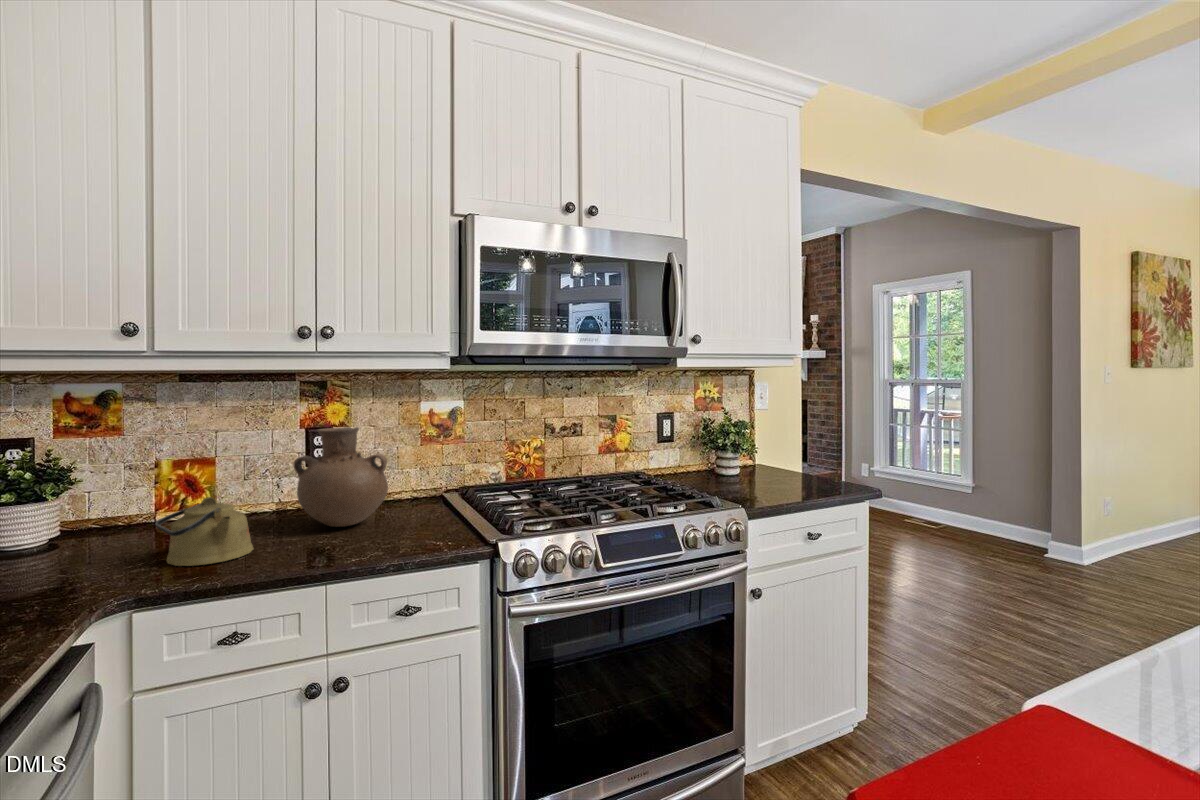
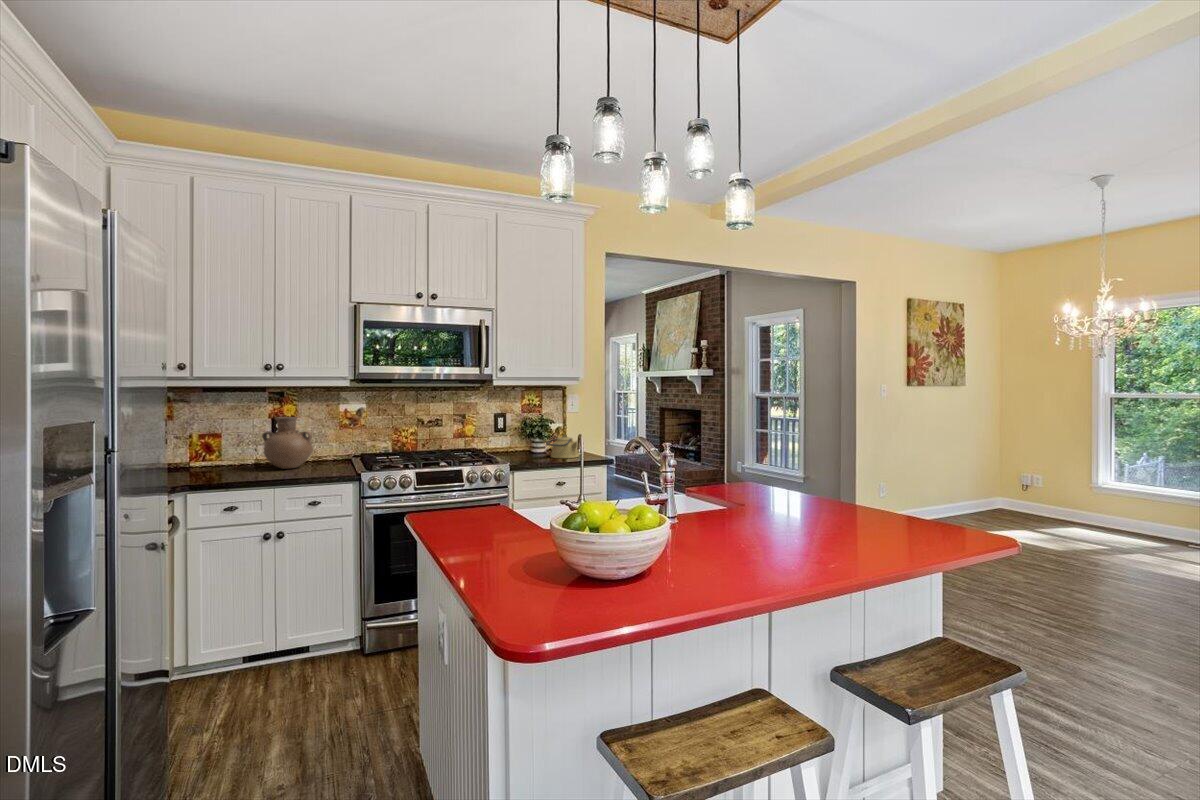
kettle: present [155,497,254,566] -> present [546,435,579,458]

